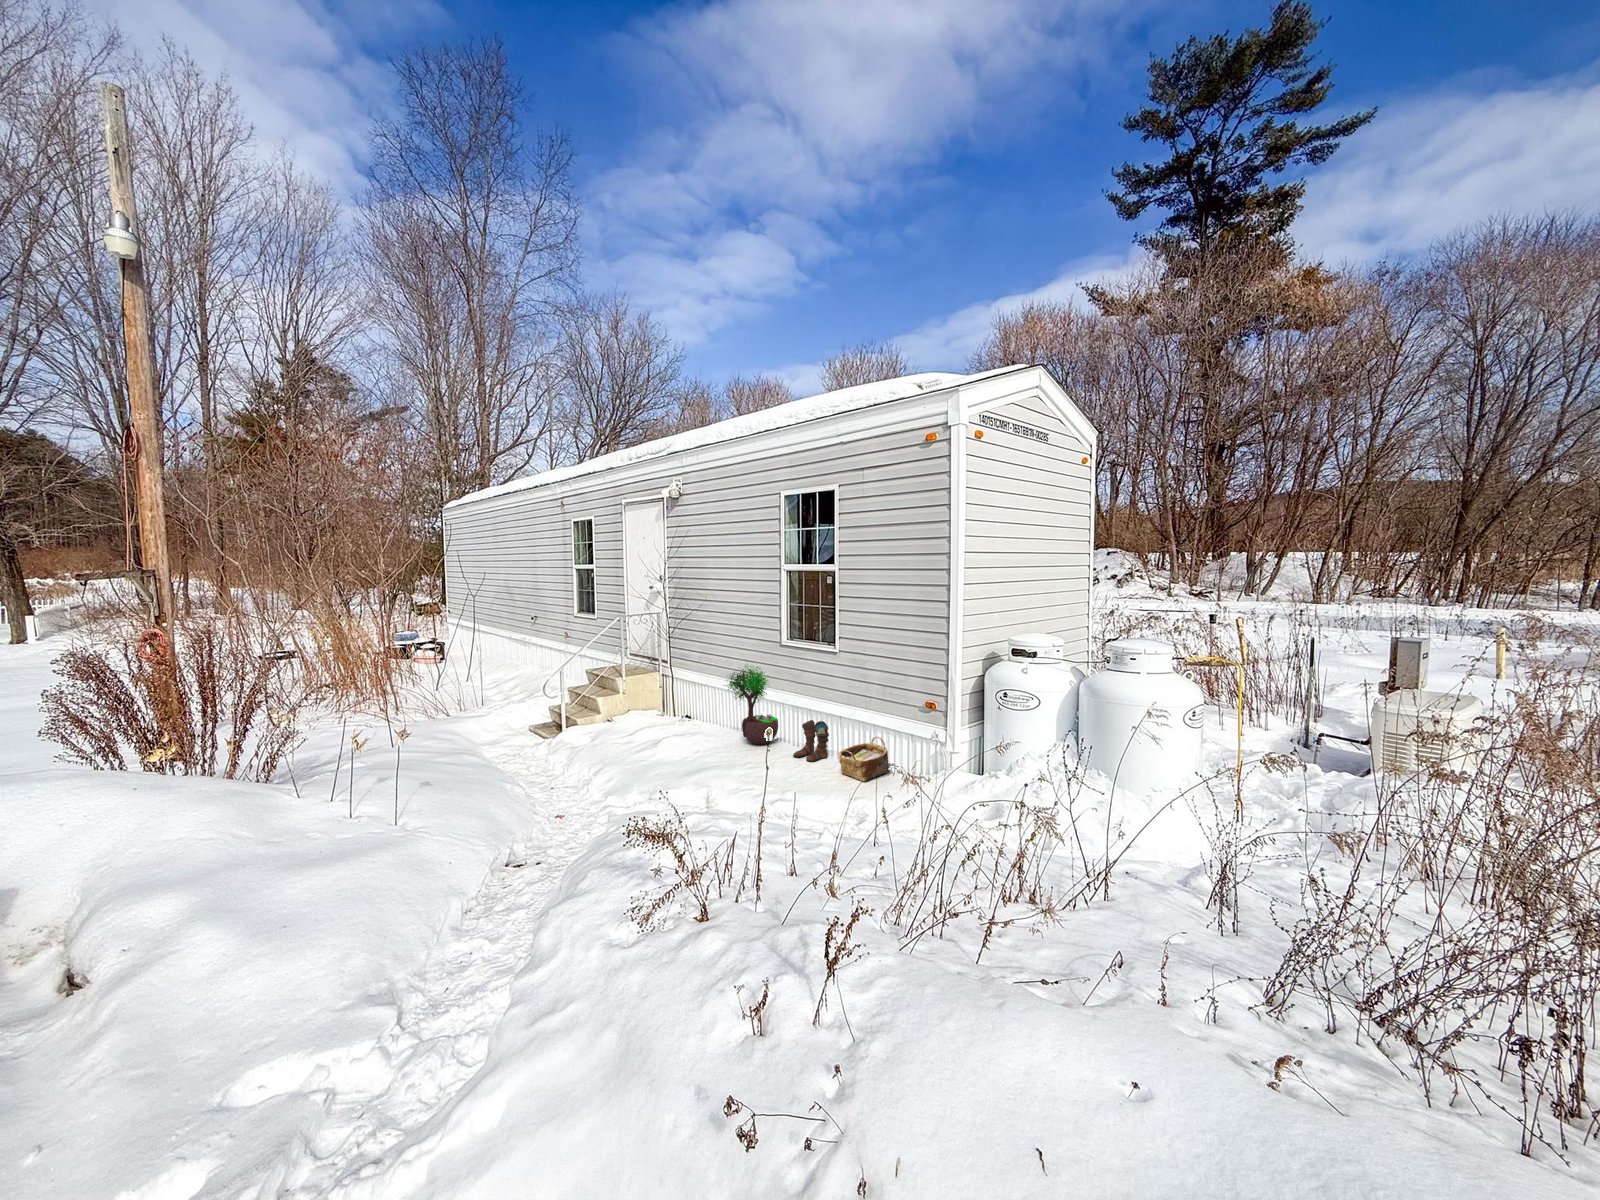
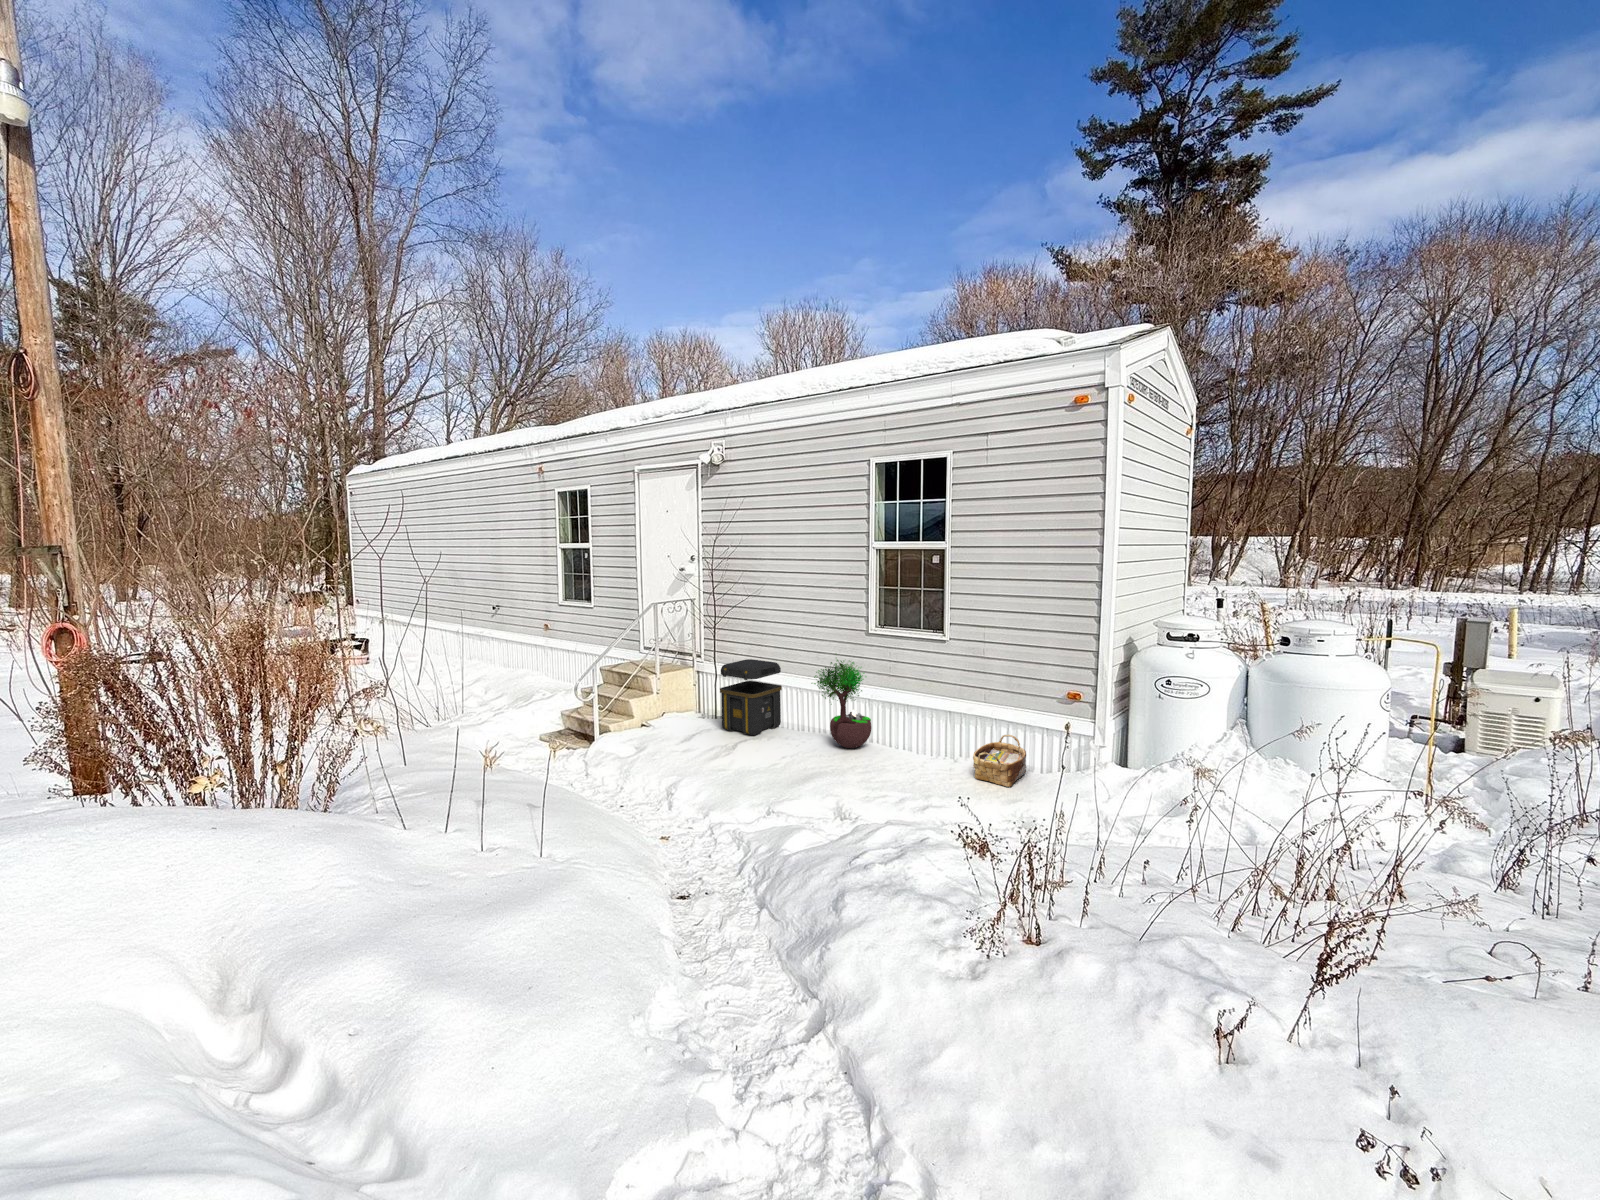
toolbox: none [664,665,718,730] -> present [720,659,782,735]
boots: present [793,720,829,762] -> none [902,718,945,766]

